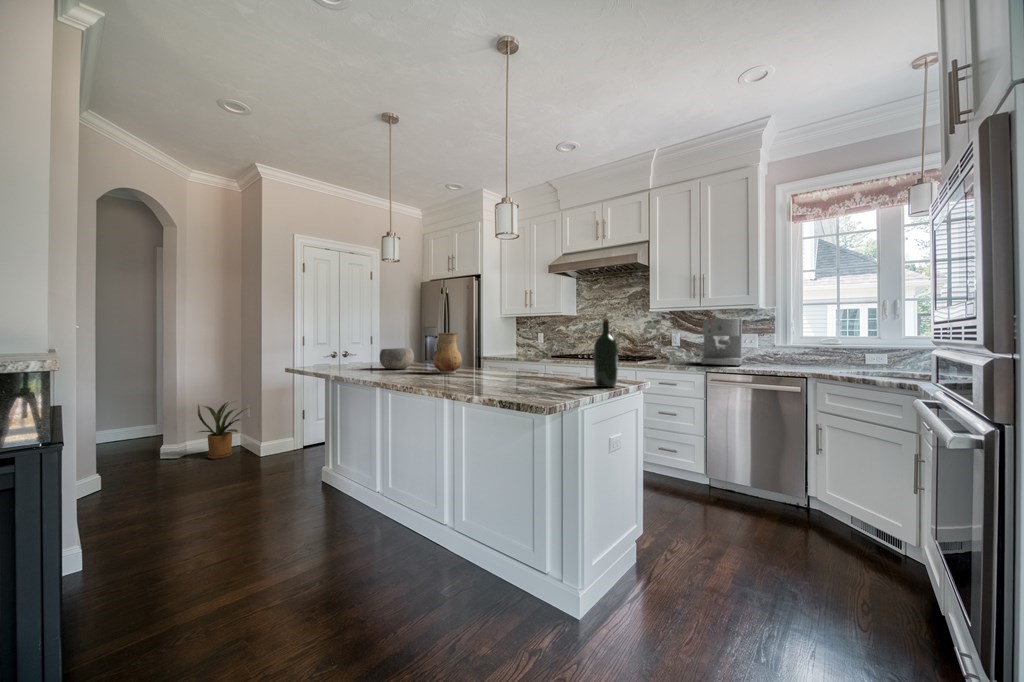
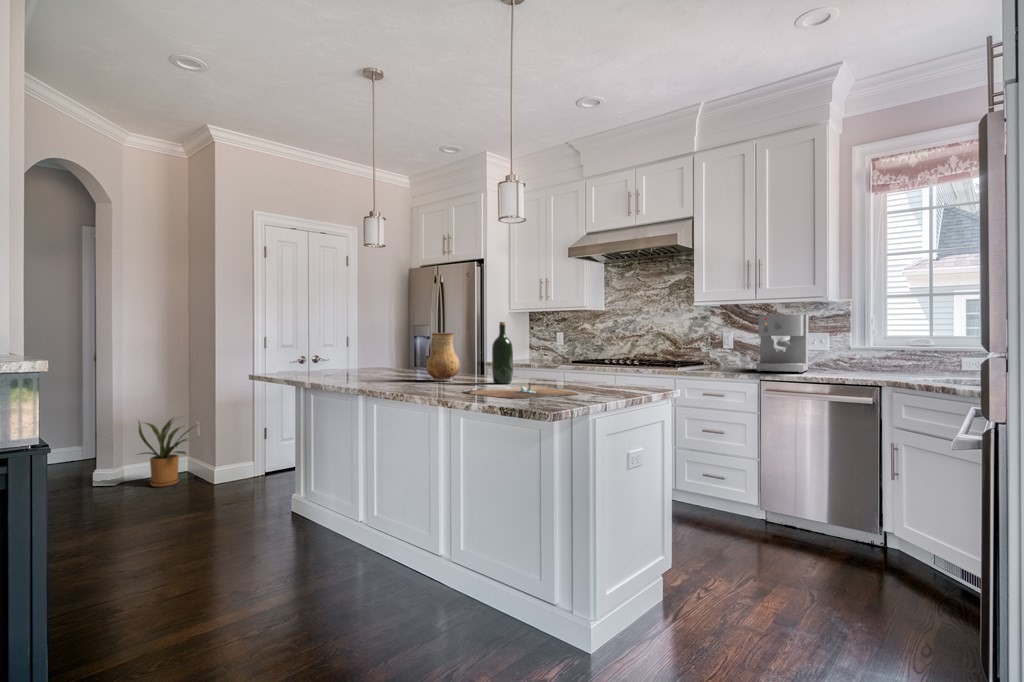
wine bottle: present [594,318,618,387] -> present [492,322,513,384]
bowl: present [380,348,414,369] -> none [361,351,402,376]
cutting board: none [465,376,568,392] -> present [464,382,578,399]

